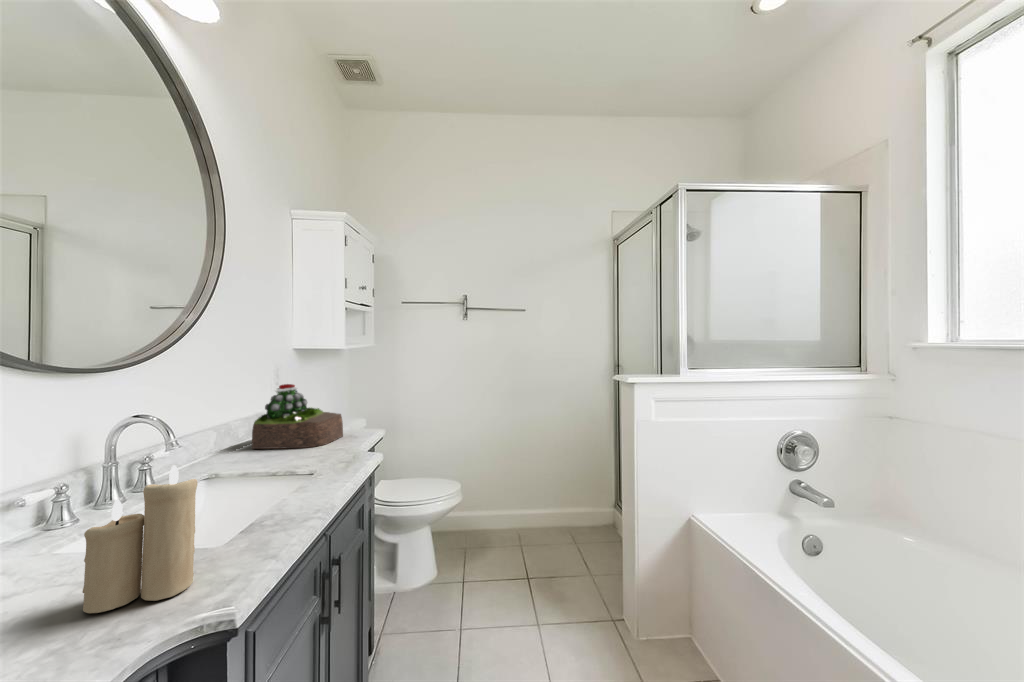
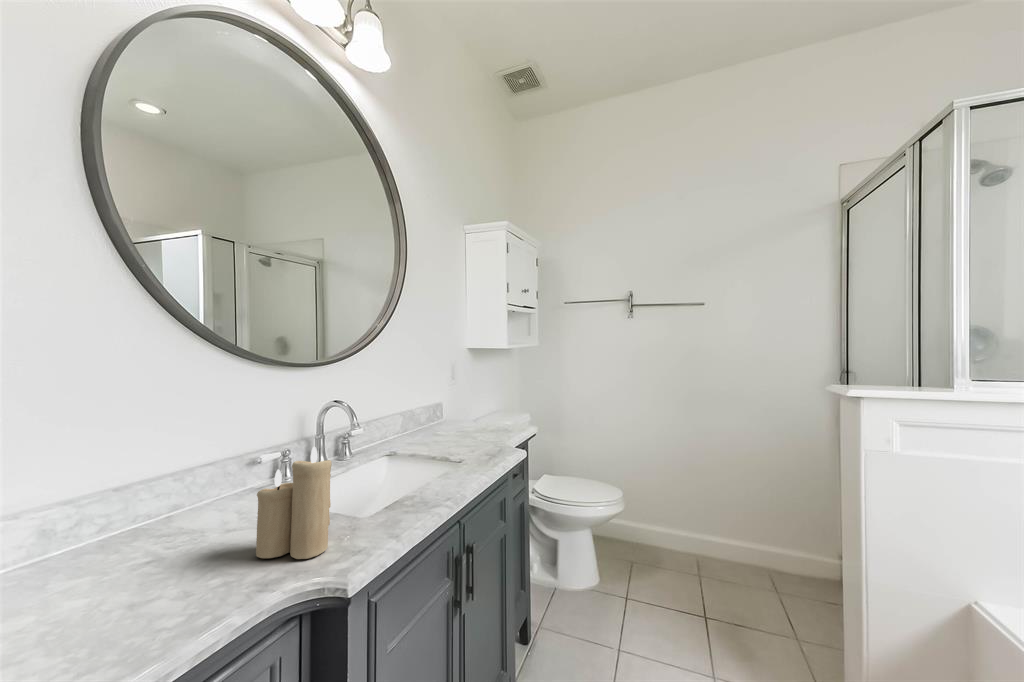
succulent plant: present [252,384,343,449] -> none [429,378,503,437]

